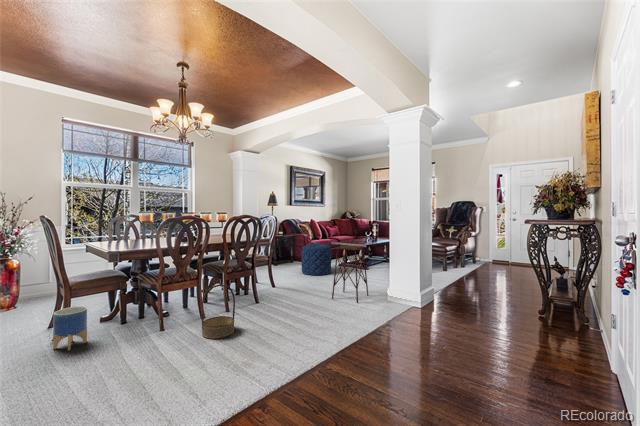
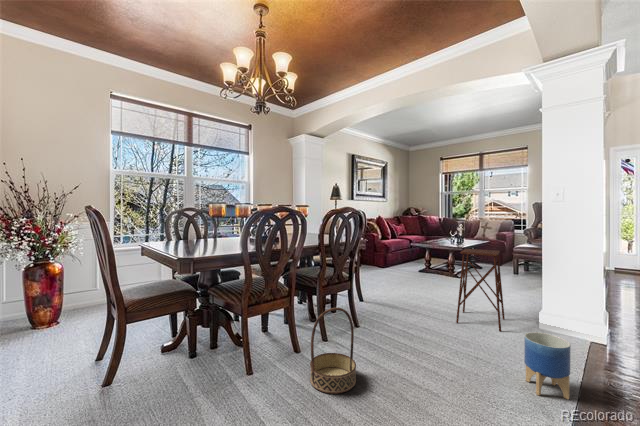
pouf: present [301,244,331,275] -> none [383,246,422,286]
planter: present [53,306,87,350] -> present [524,332,571,399]

